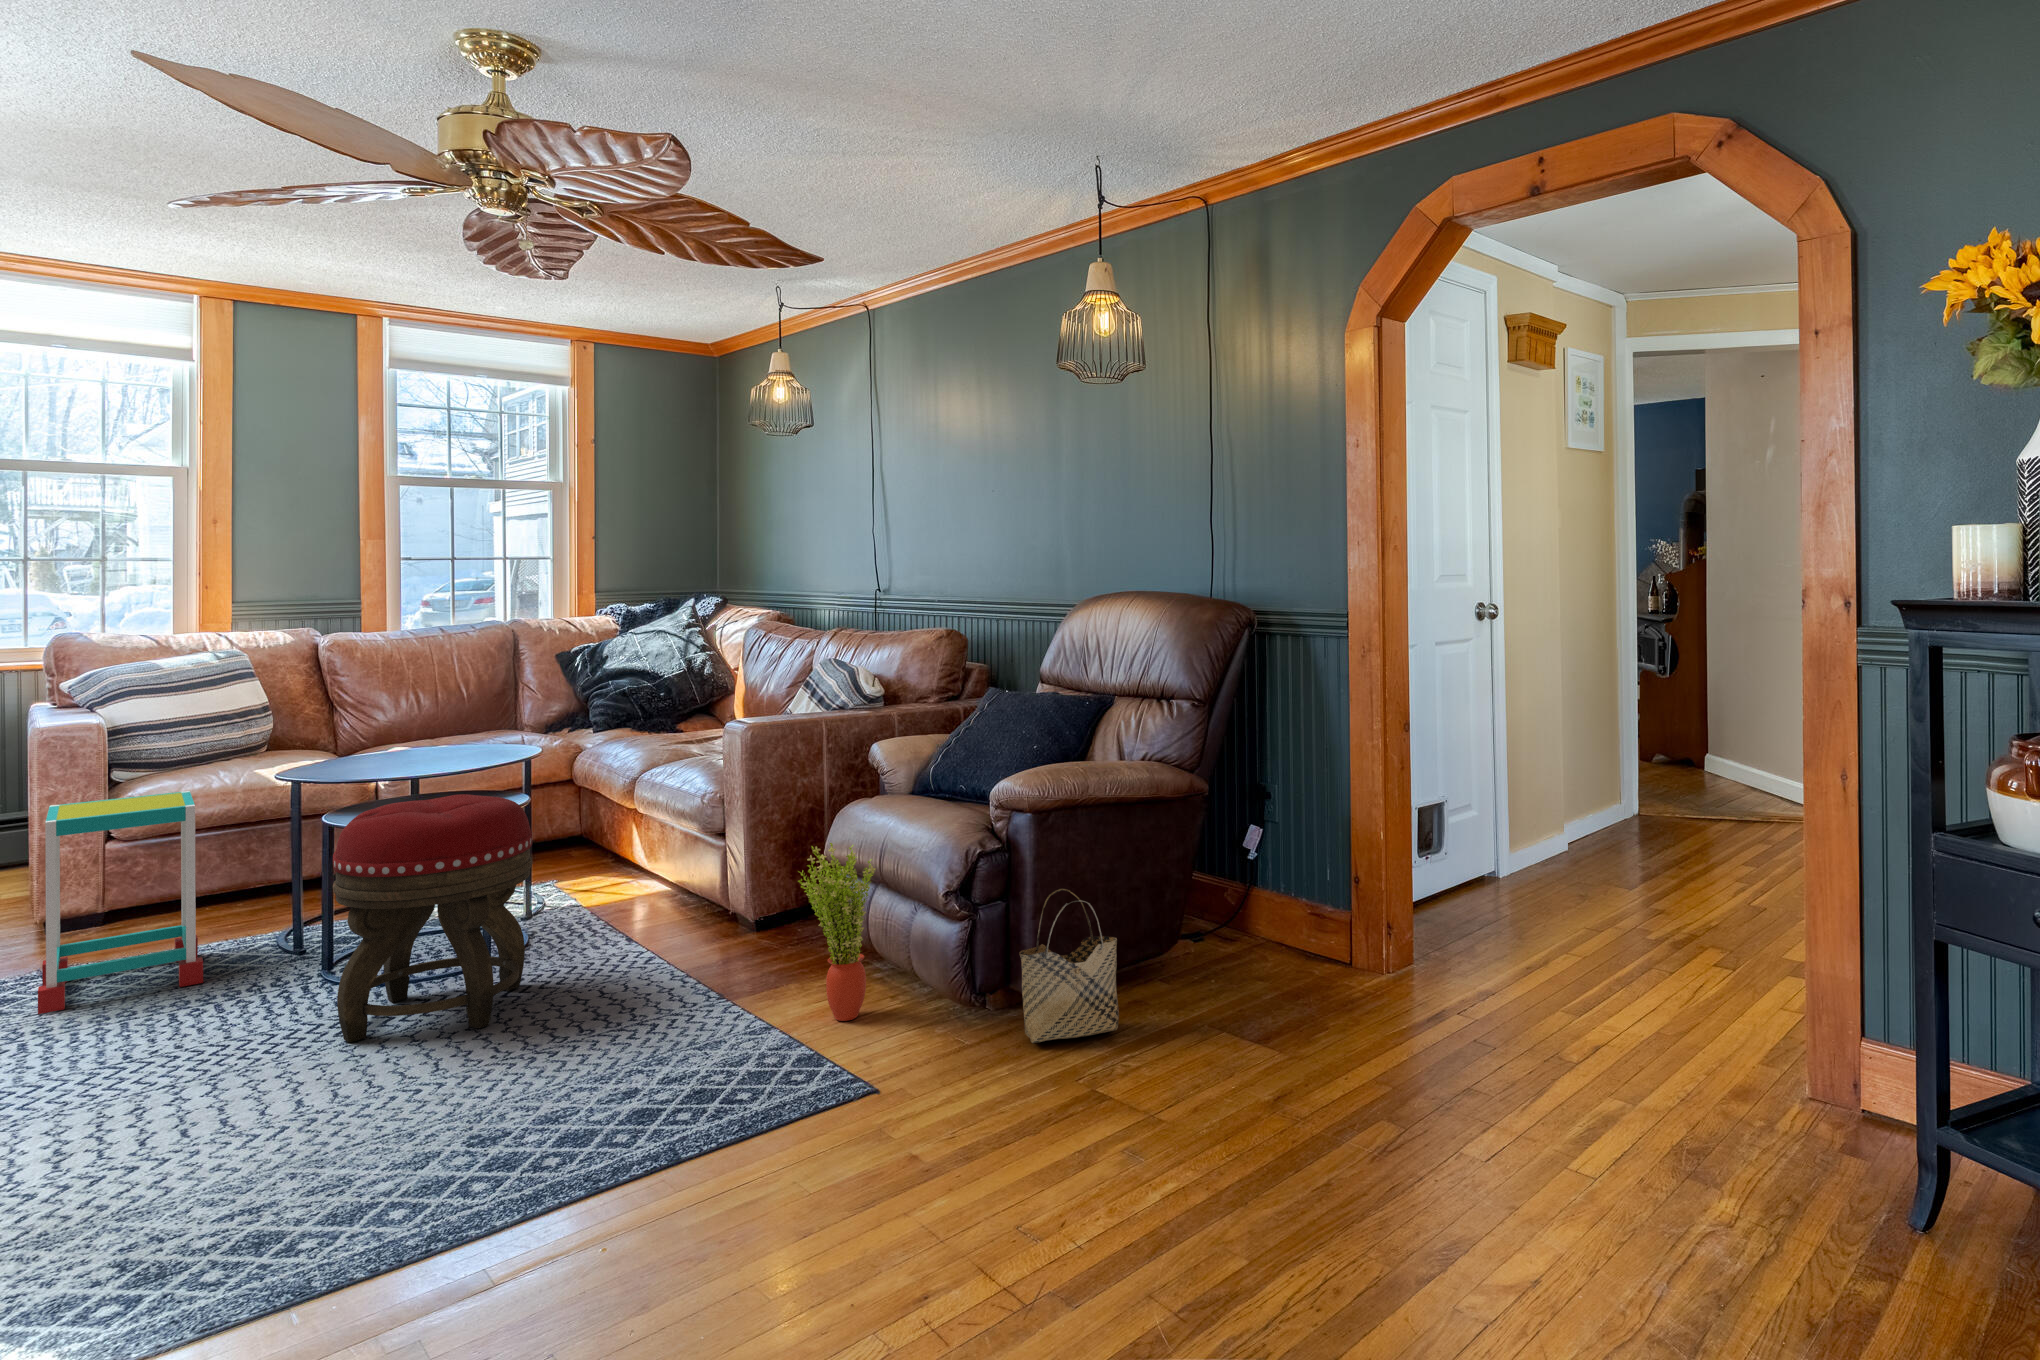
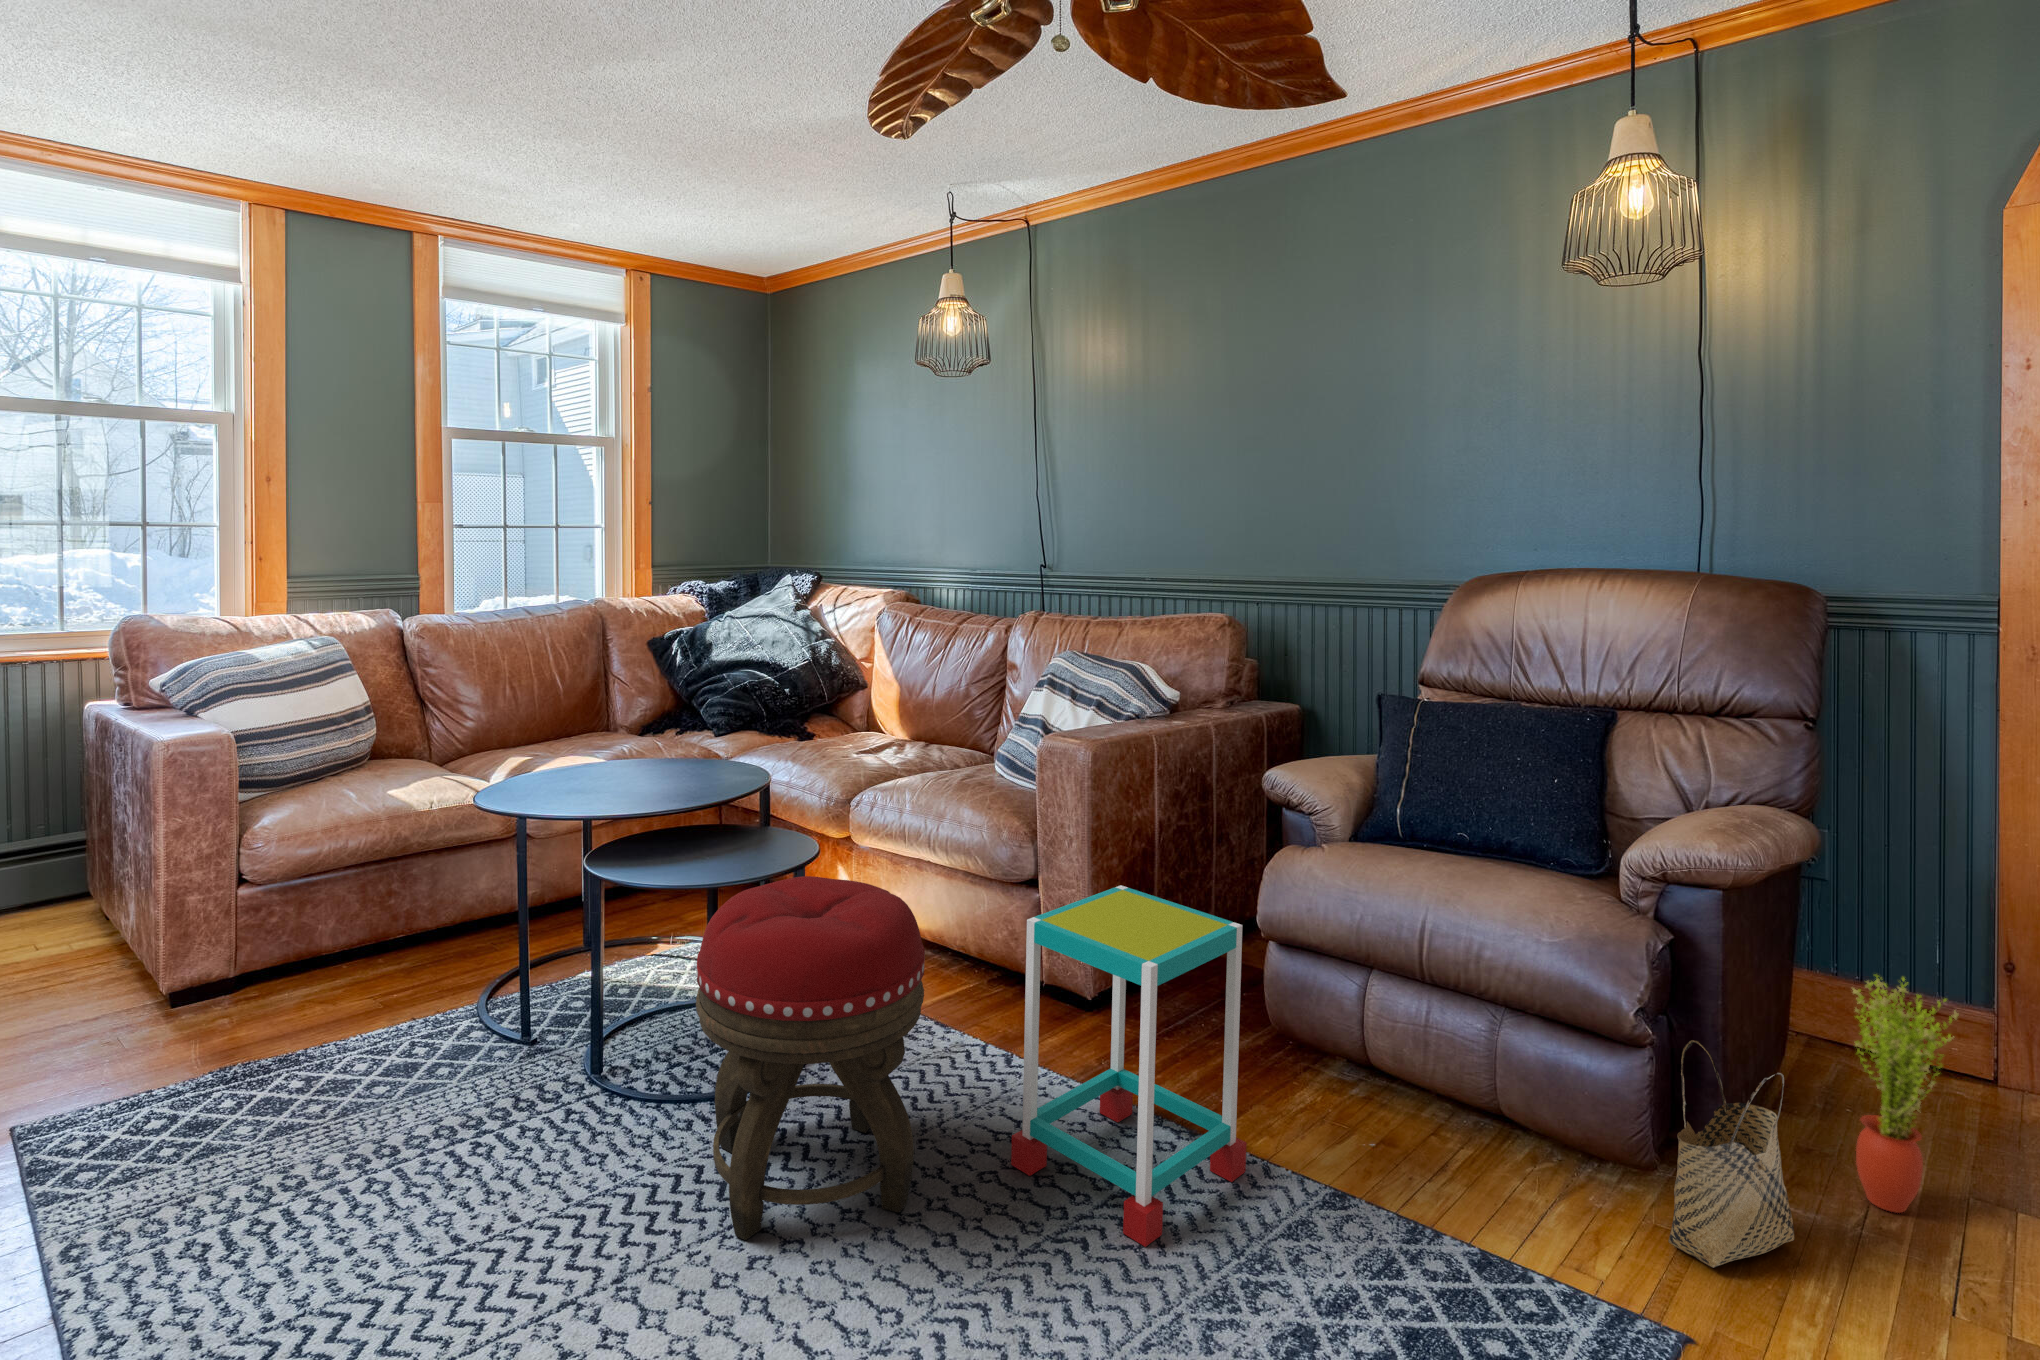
side table: present [38,791,203,1014] -> present [1011,885,1246,1247]
potted plant: present [798,843,876,1021] -> present [1853,975,1959,1213]

